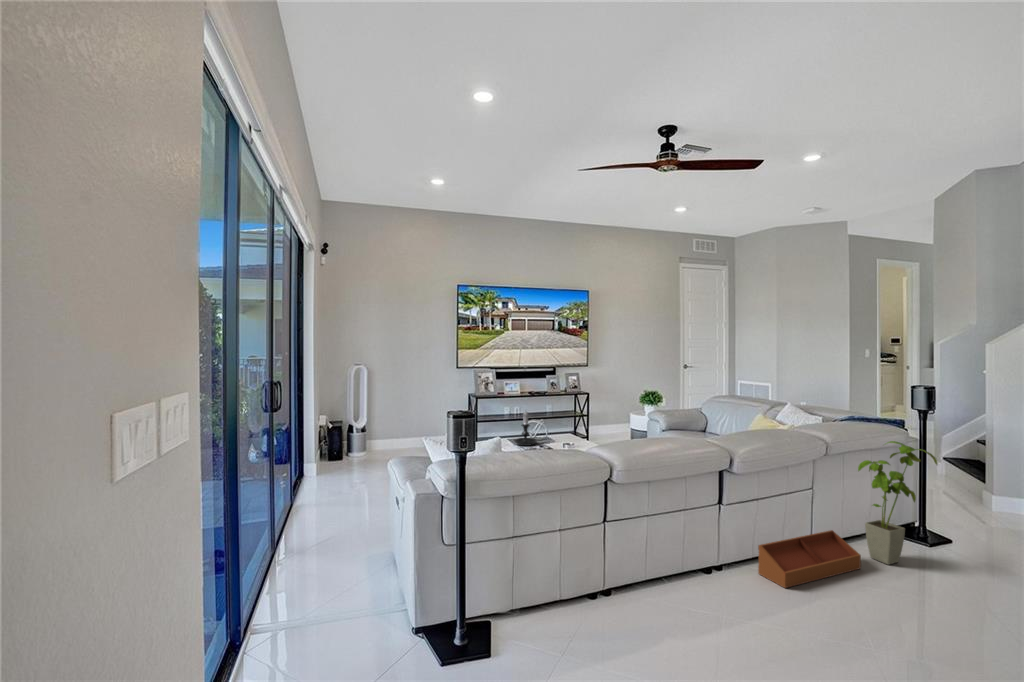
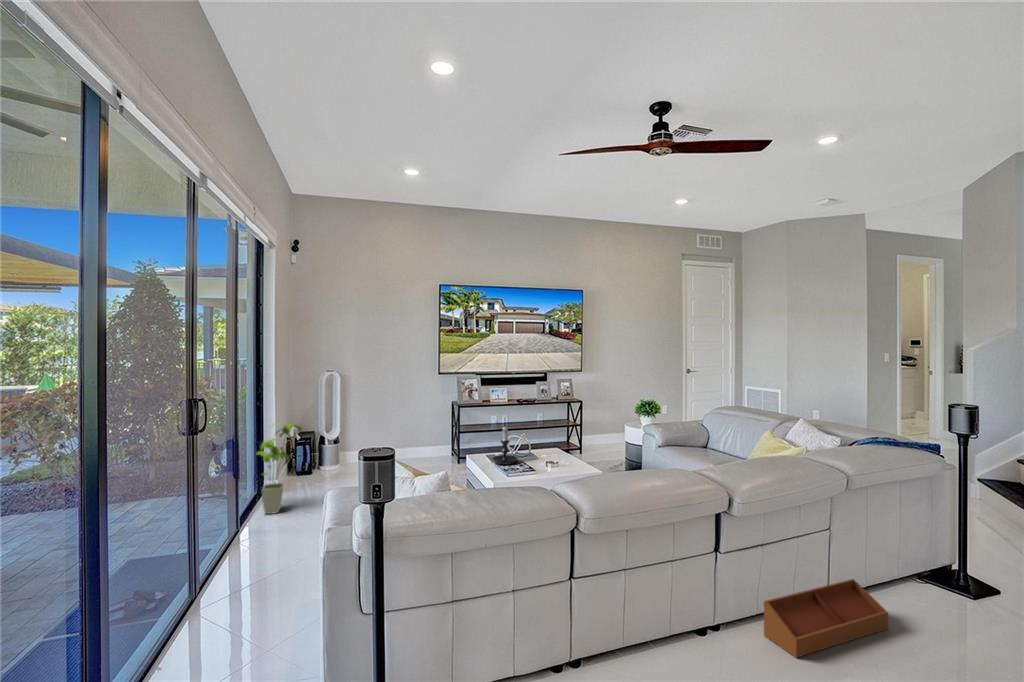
house plant: present [858,441,937,564] -> present [257,423,302,514]

